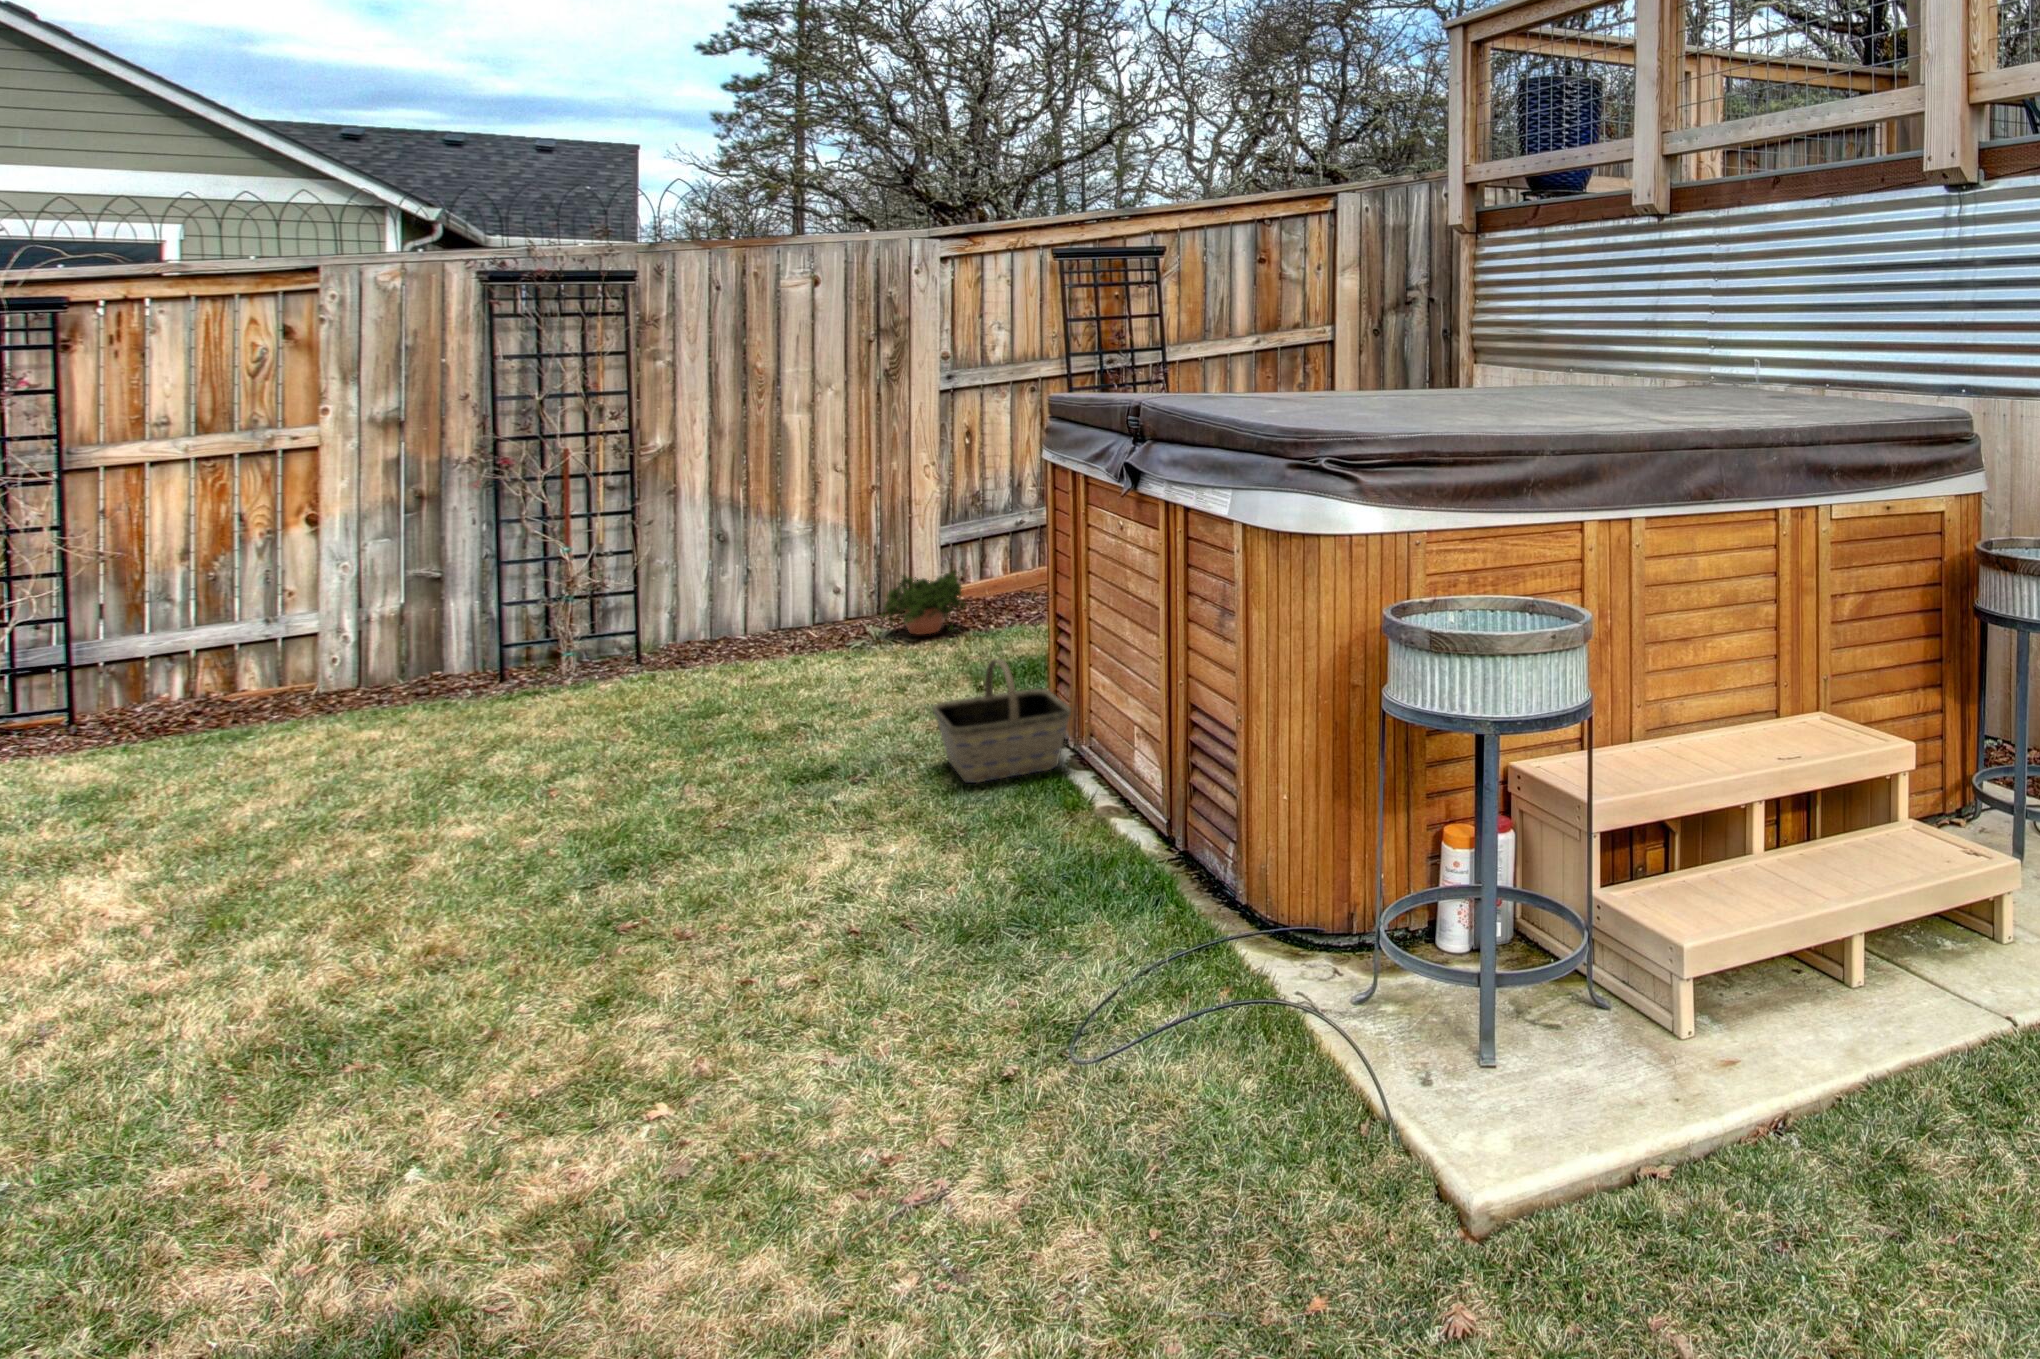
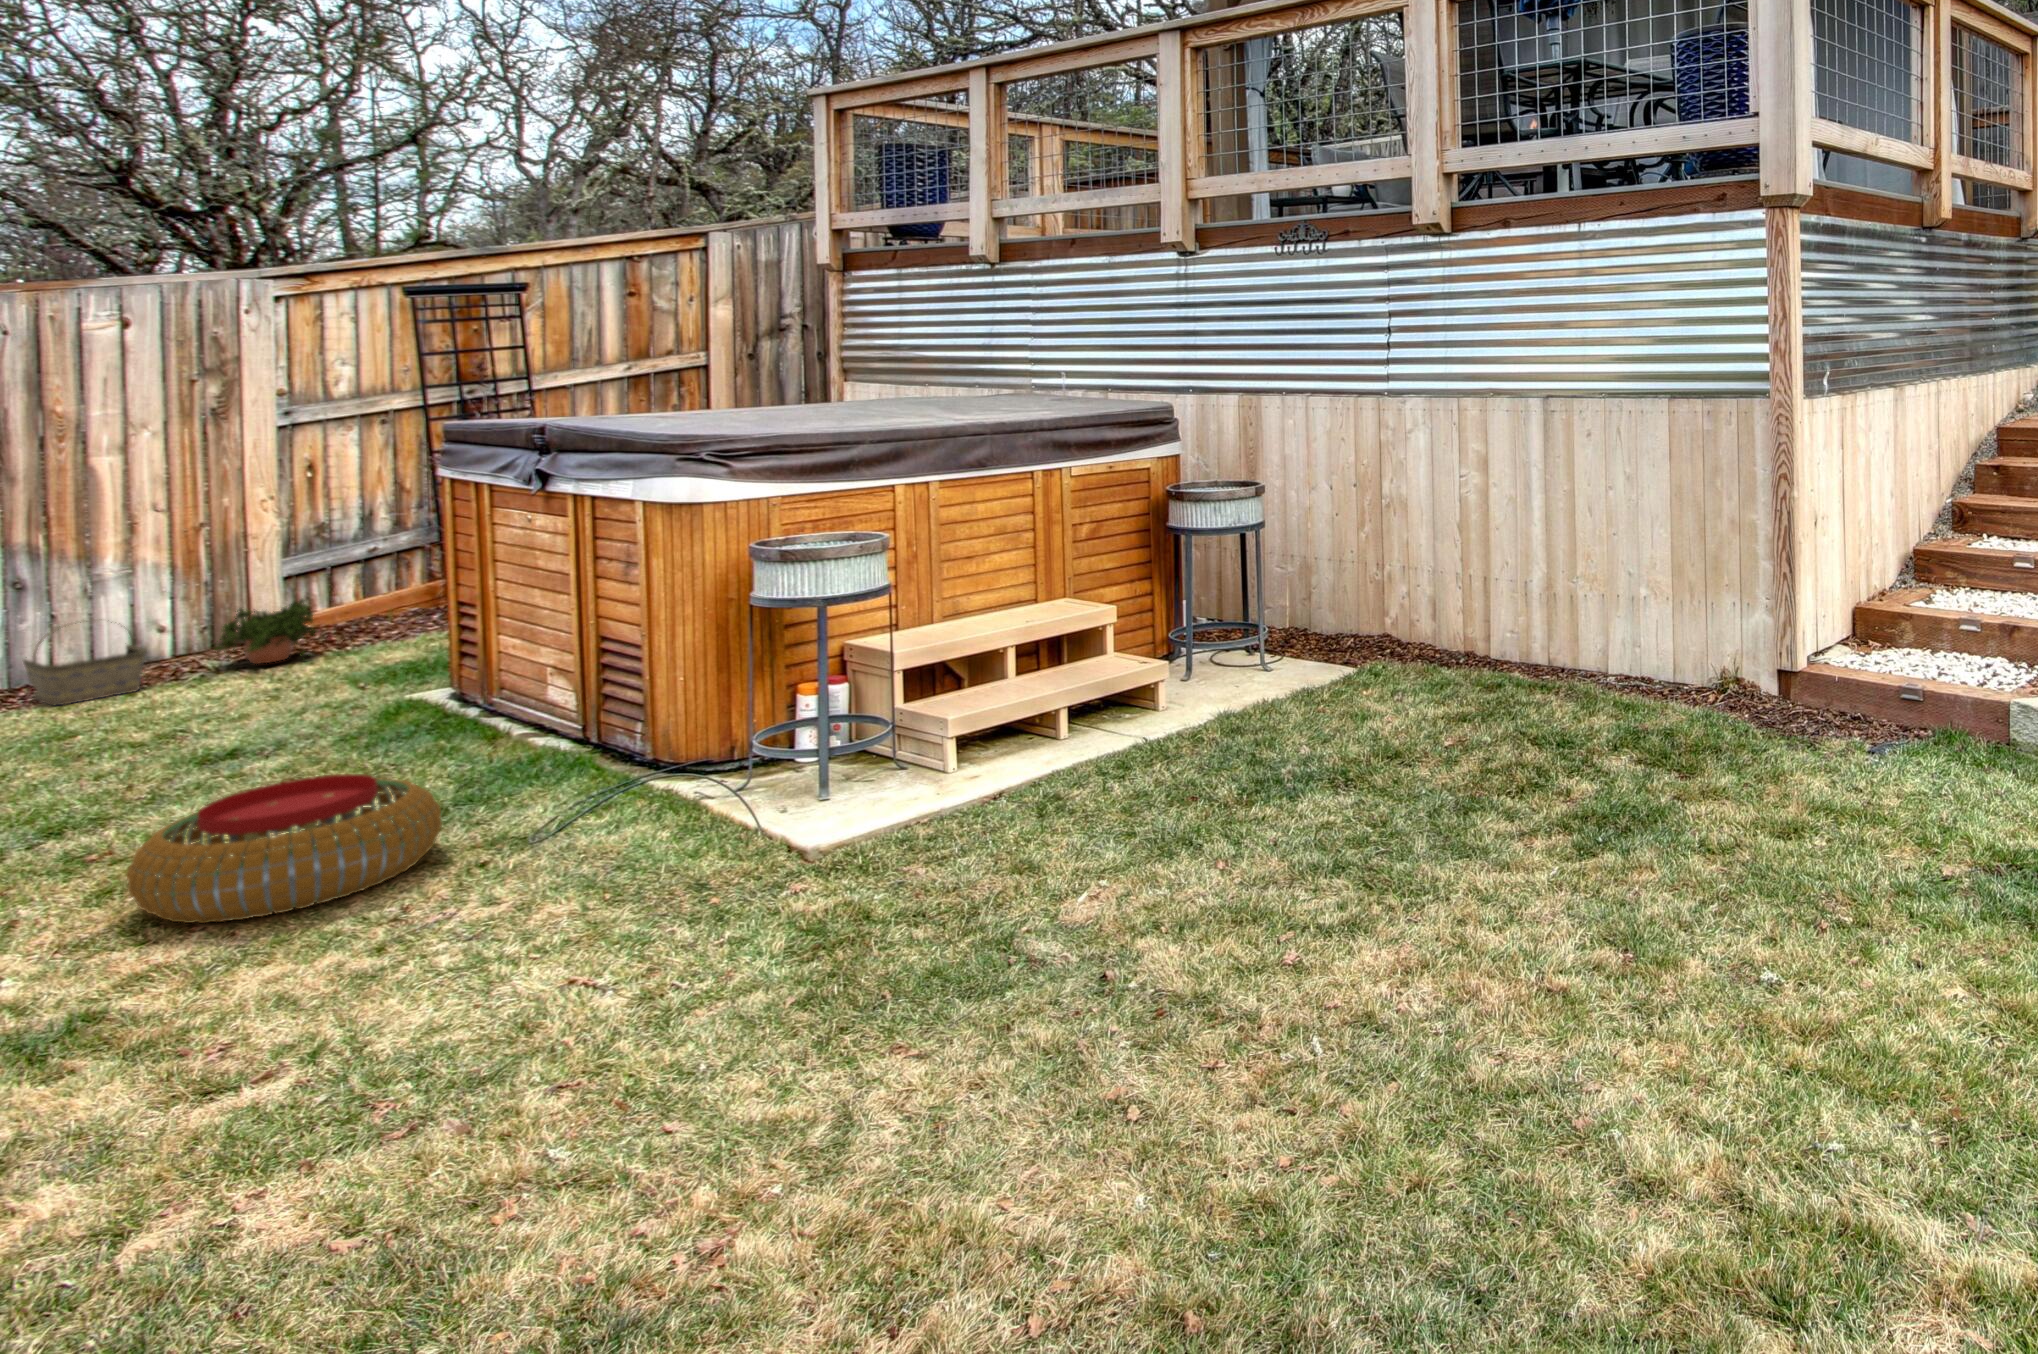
basket: present [932,659,1071,783] -> present [23,622,147,705]
pouf: none [525,914,940,1193] -> present [127,774,442,923]

